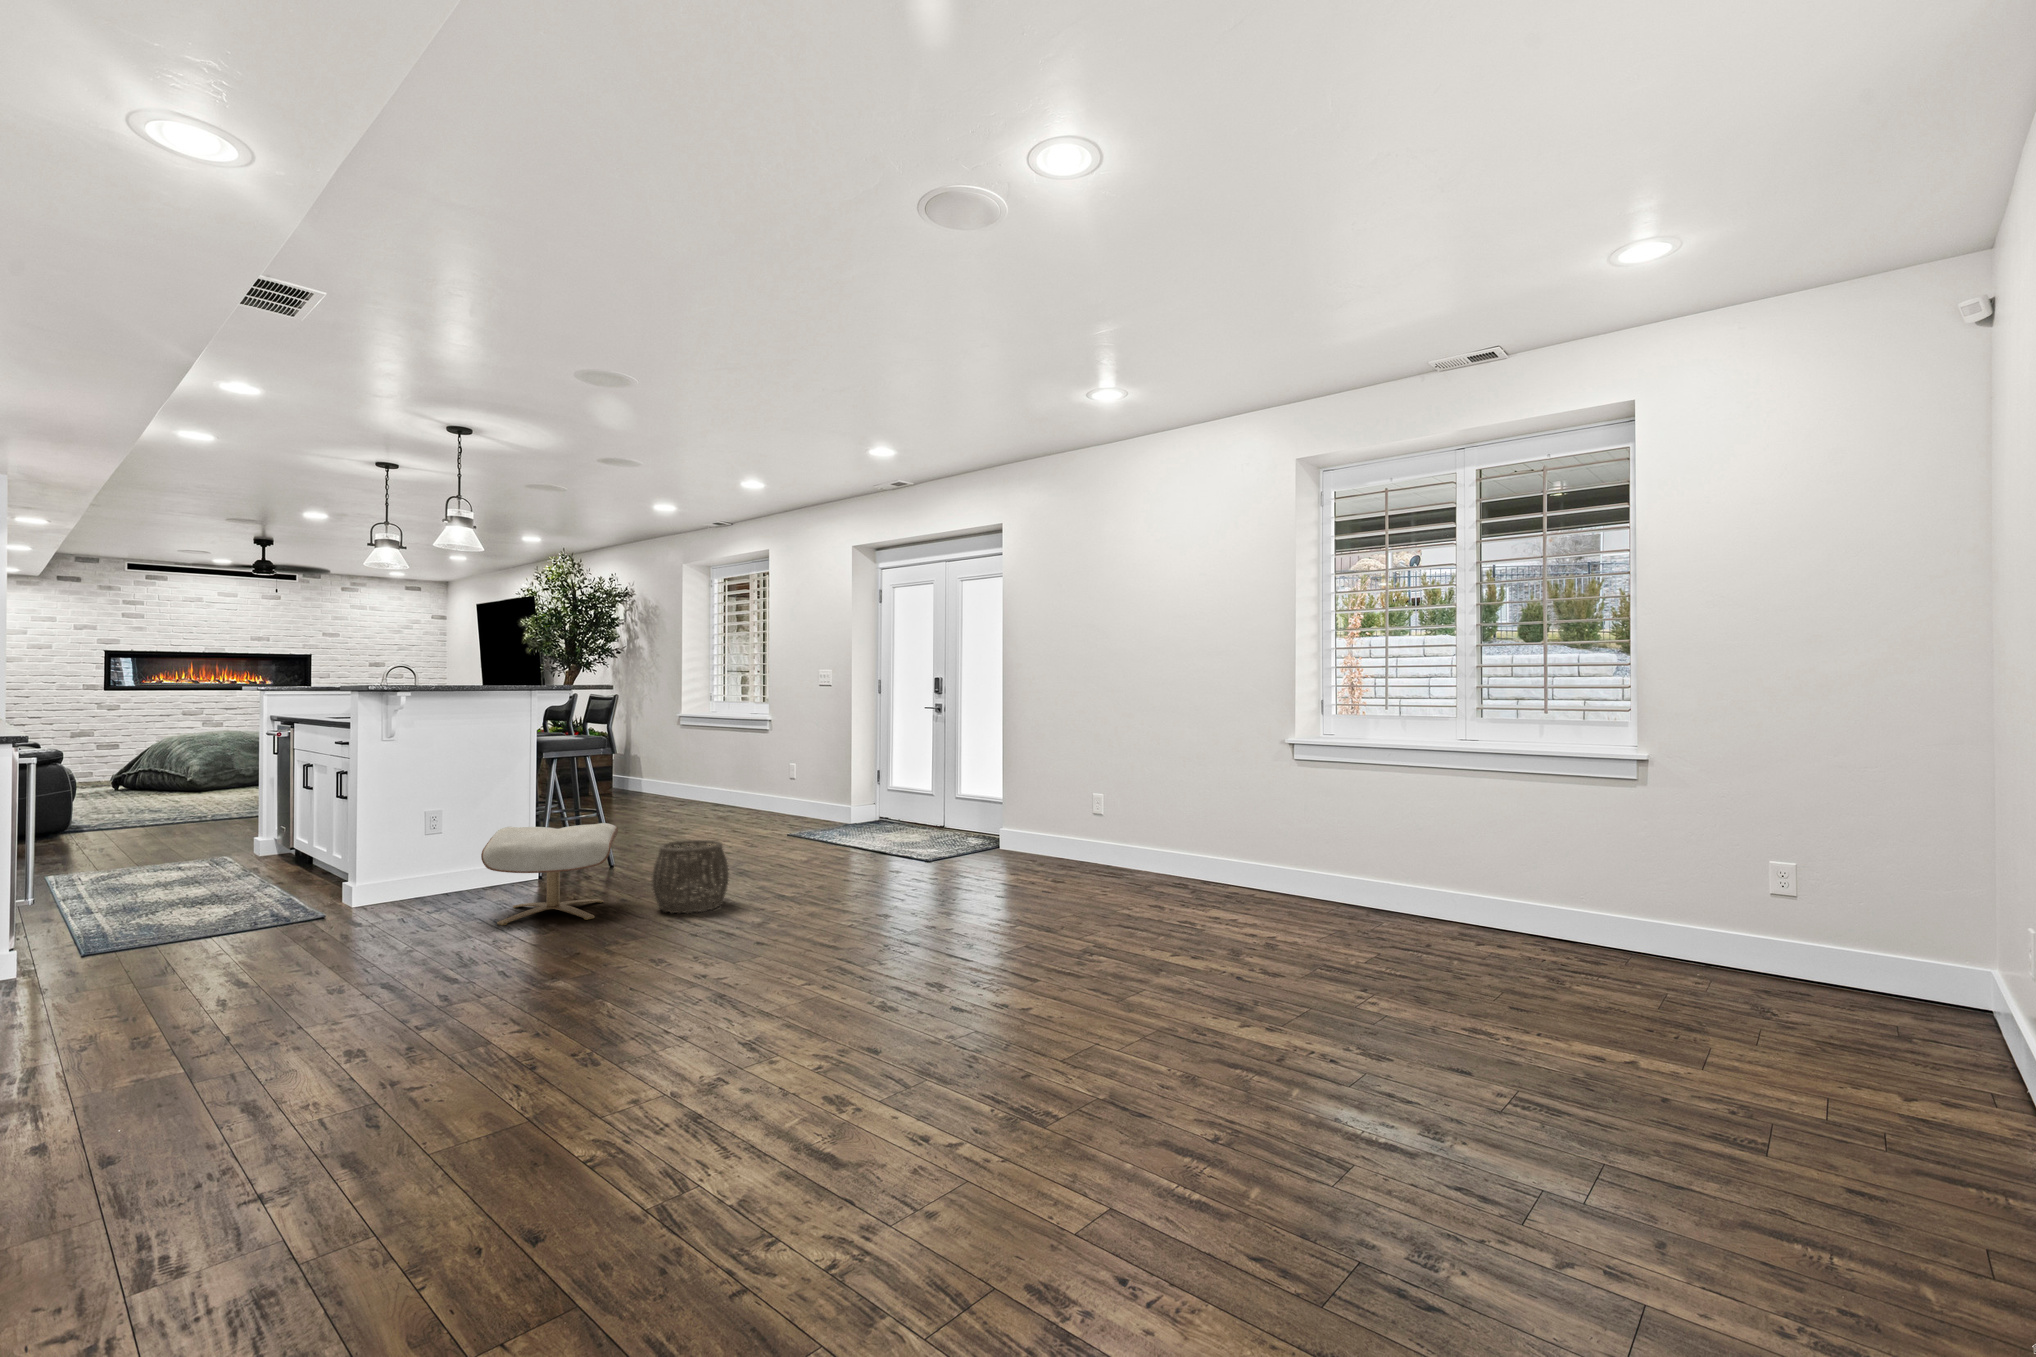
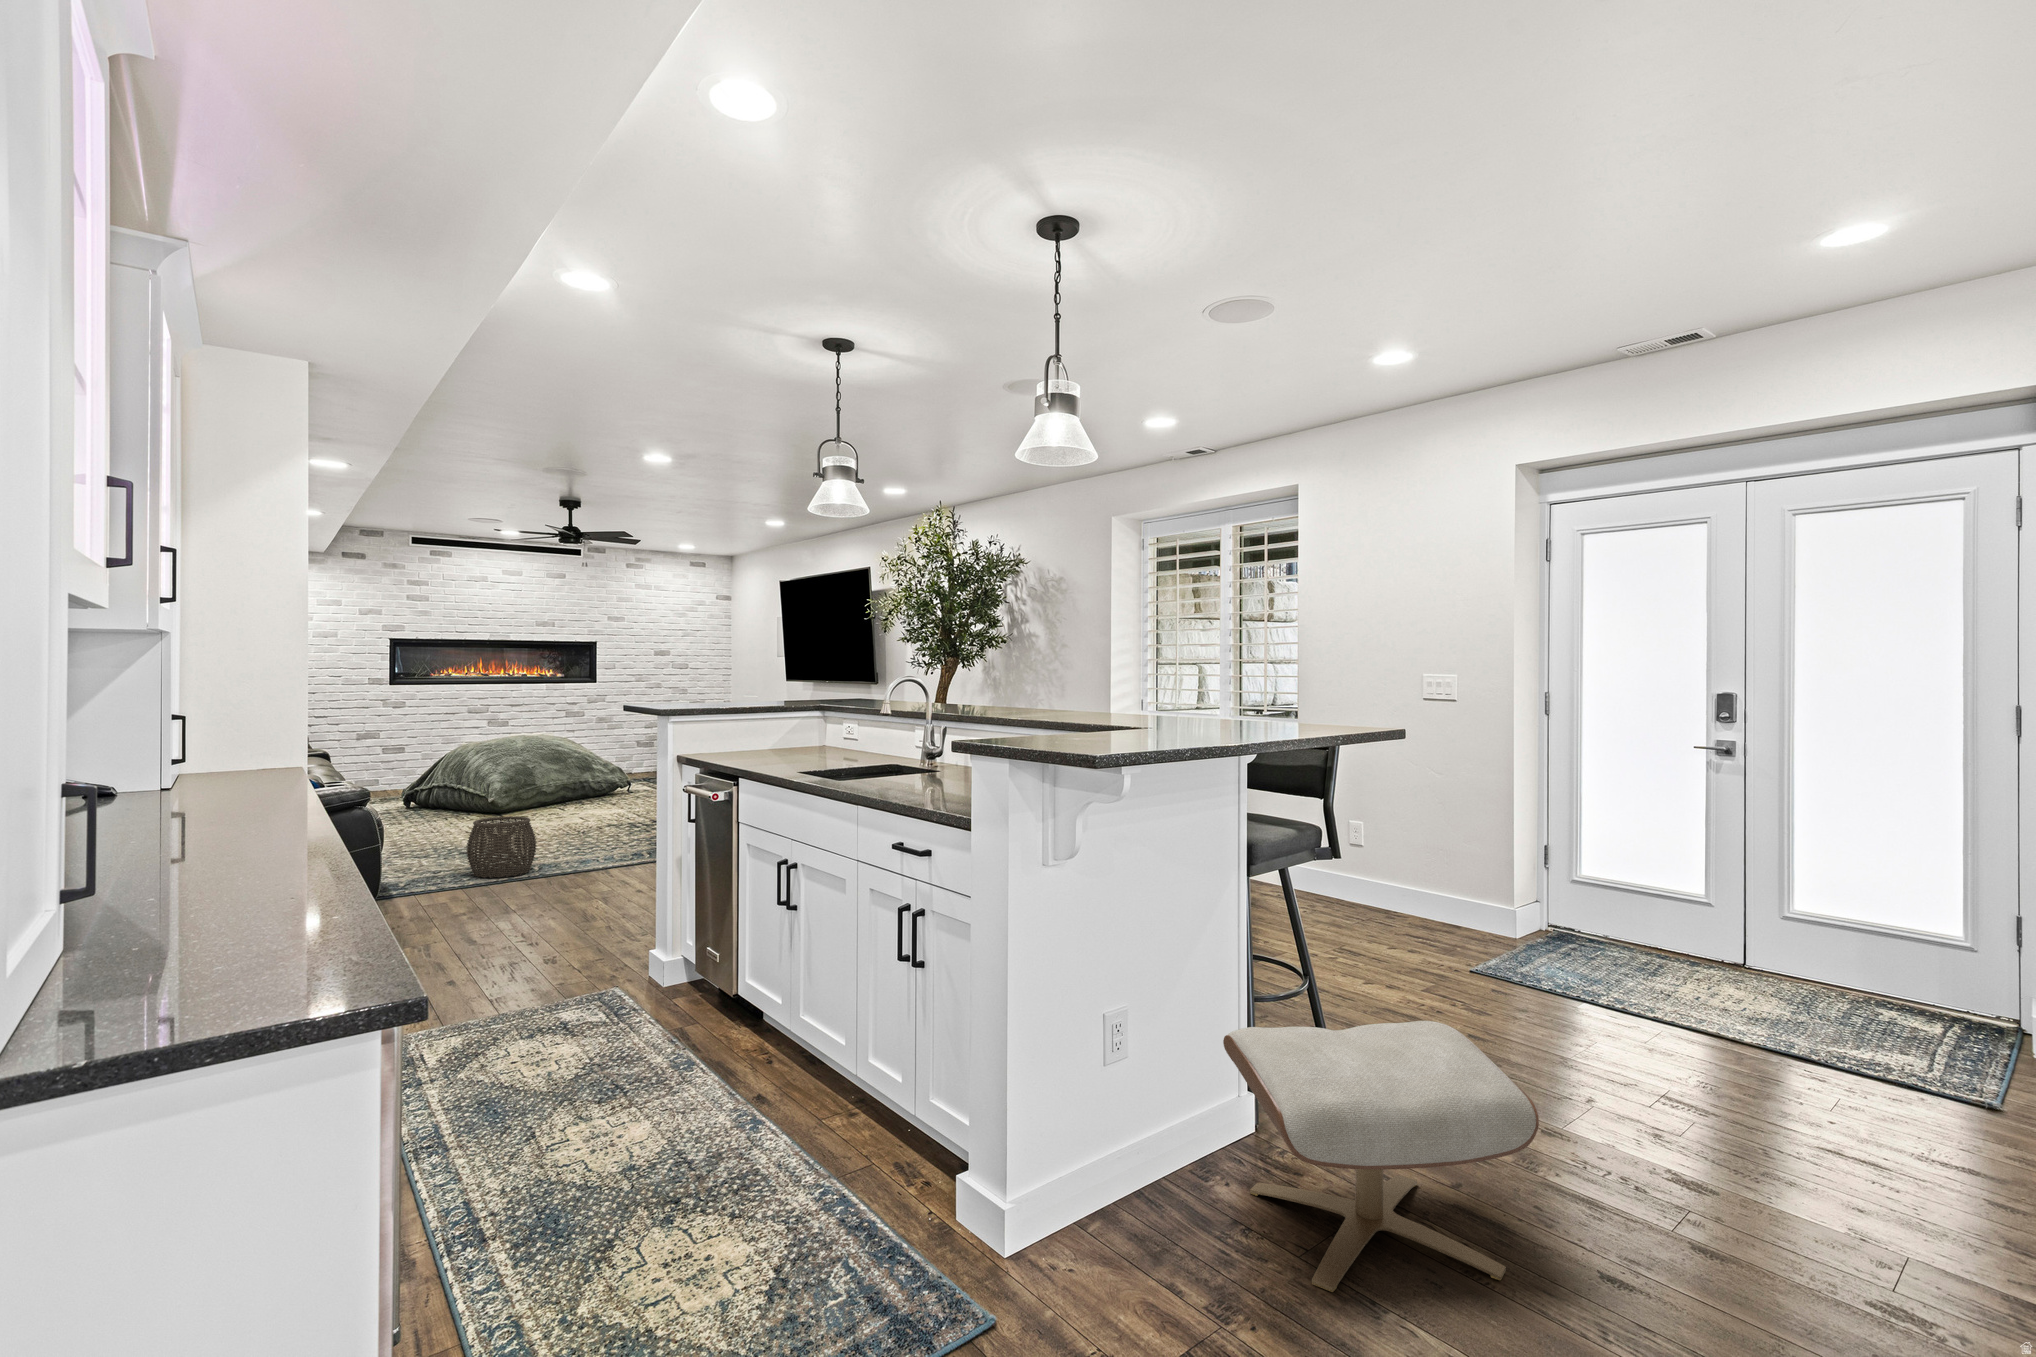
woven basket: present [652,840,729,913] -> present [466,816,537,878]

